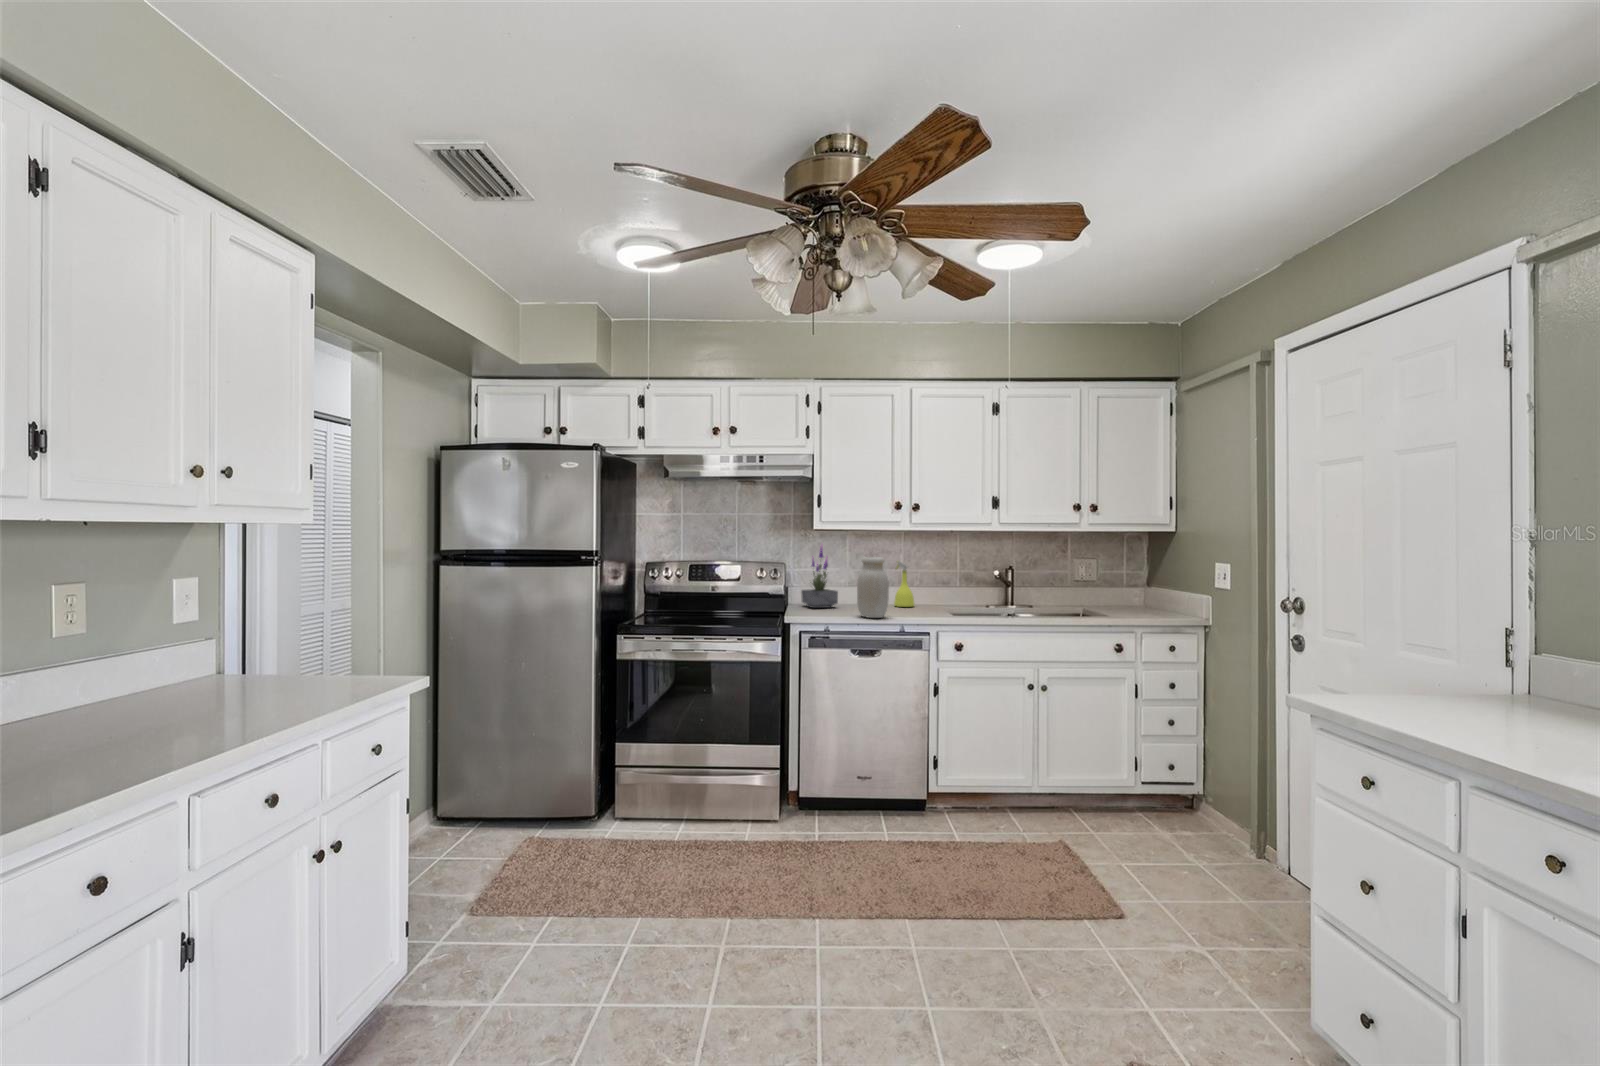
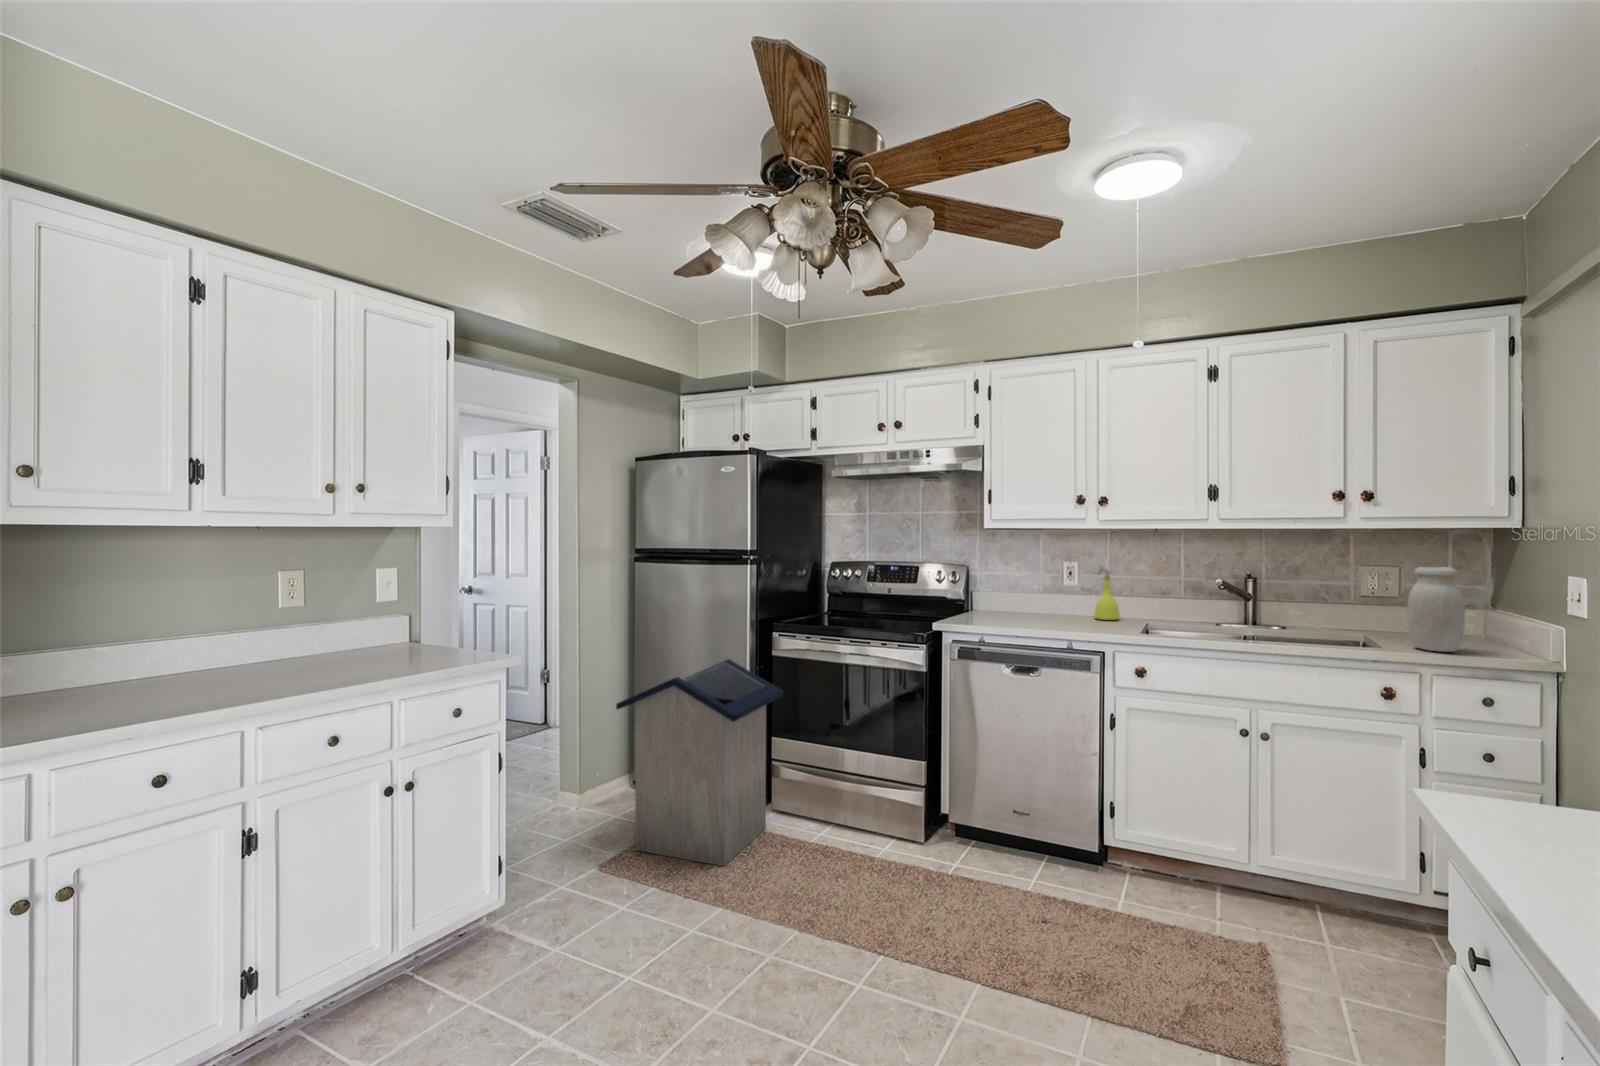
potted plant: present [801,547,838,608] -> none [983,543,1021,616]
jar: present [857,557,889,618] -> present [1407,567,1465,652]
trash can: none [476,665,639,886] -> present [616,659,783,866]

